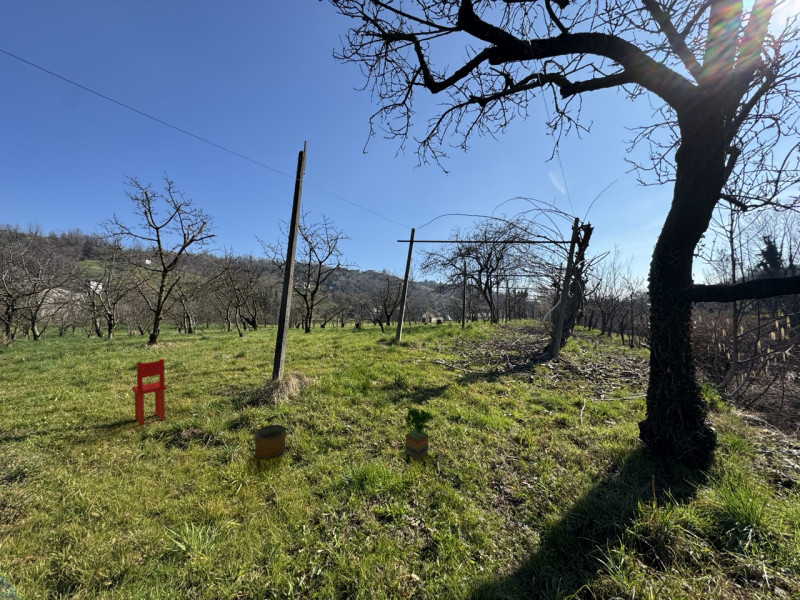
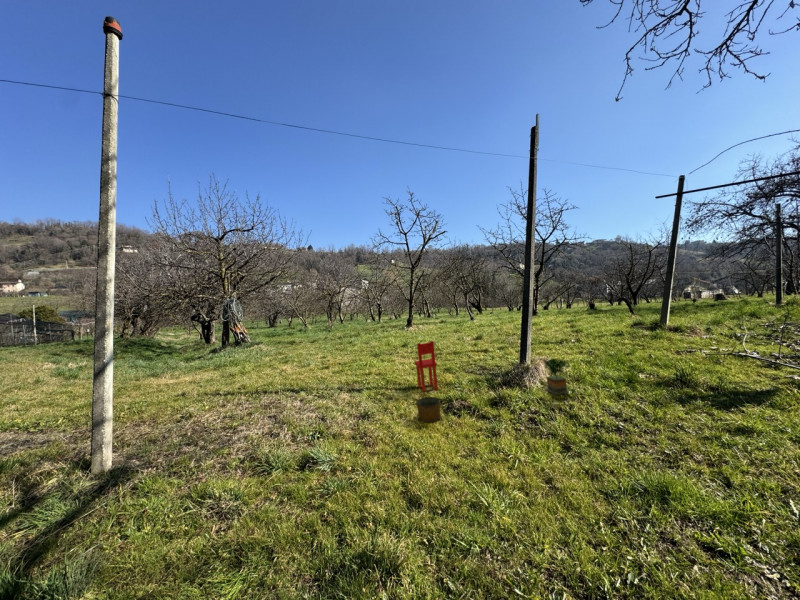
potted tree: present [405,409,433,459] -> present [545,359,570,395]
bucket: present [255,415,286,459] -> present [416,390,441,422]

